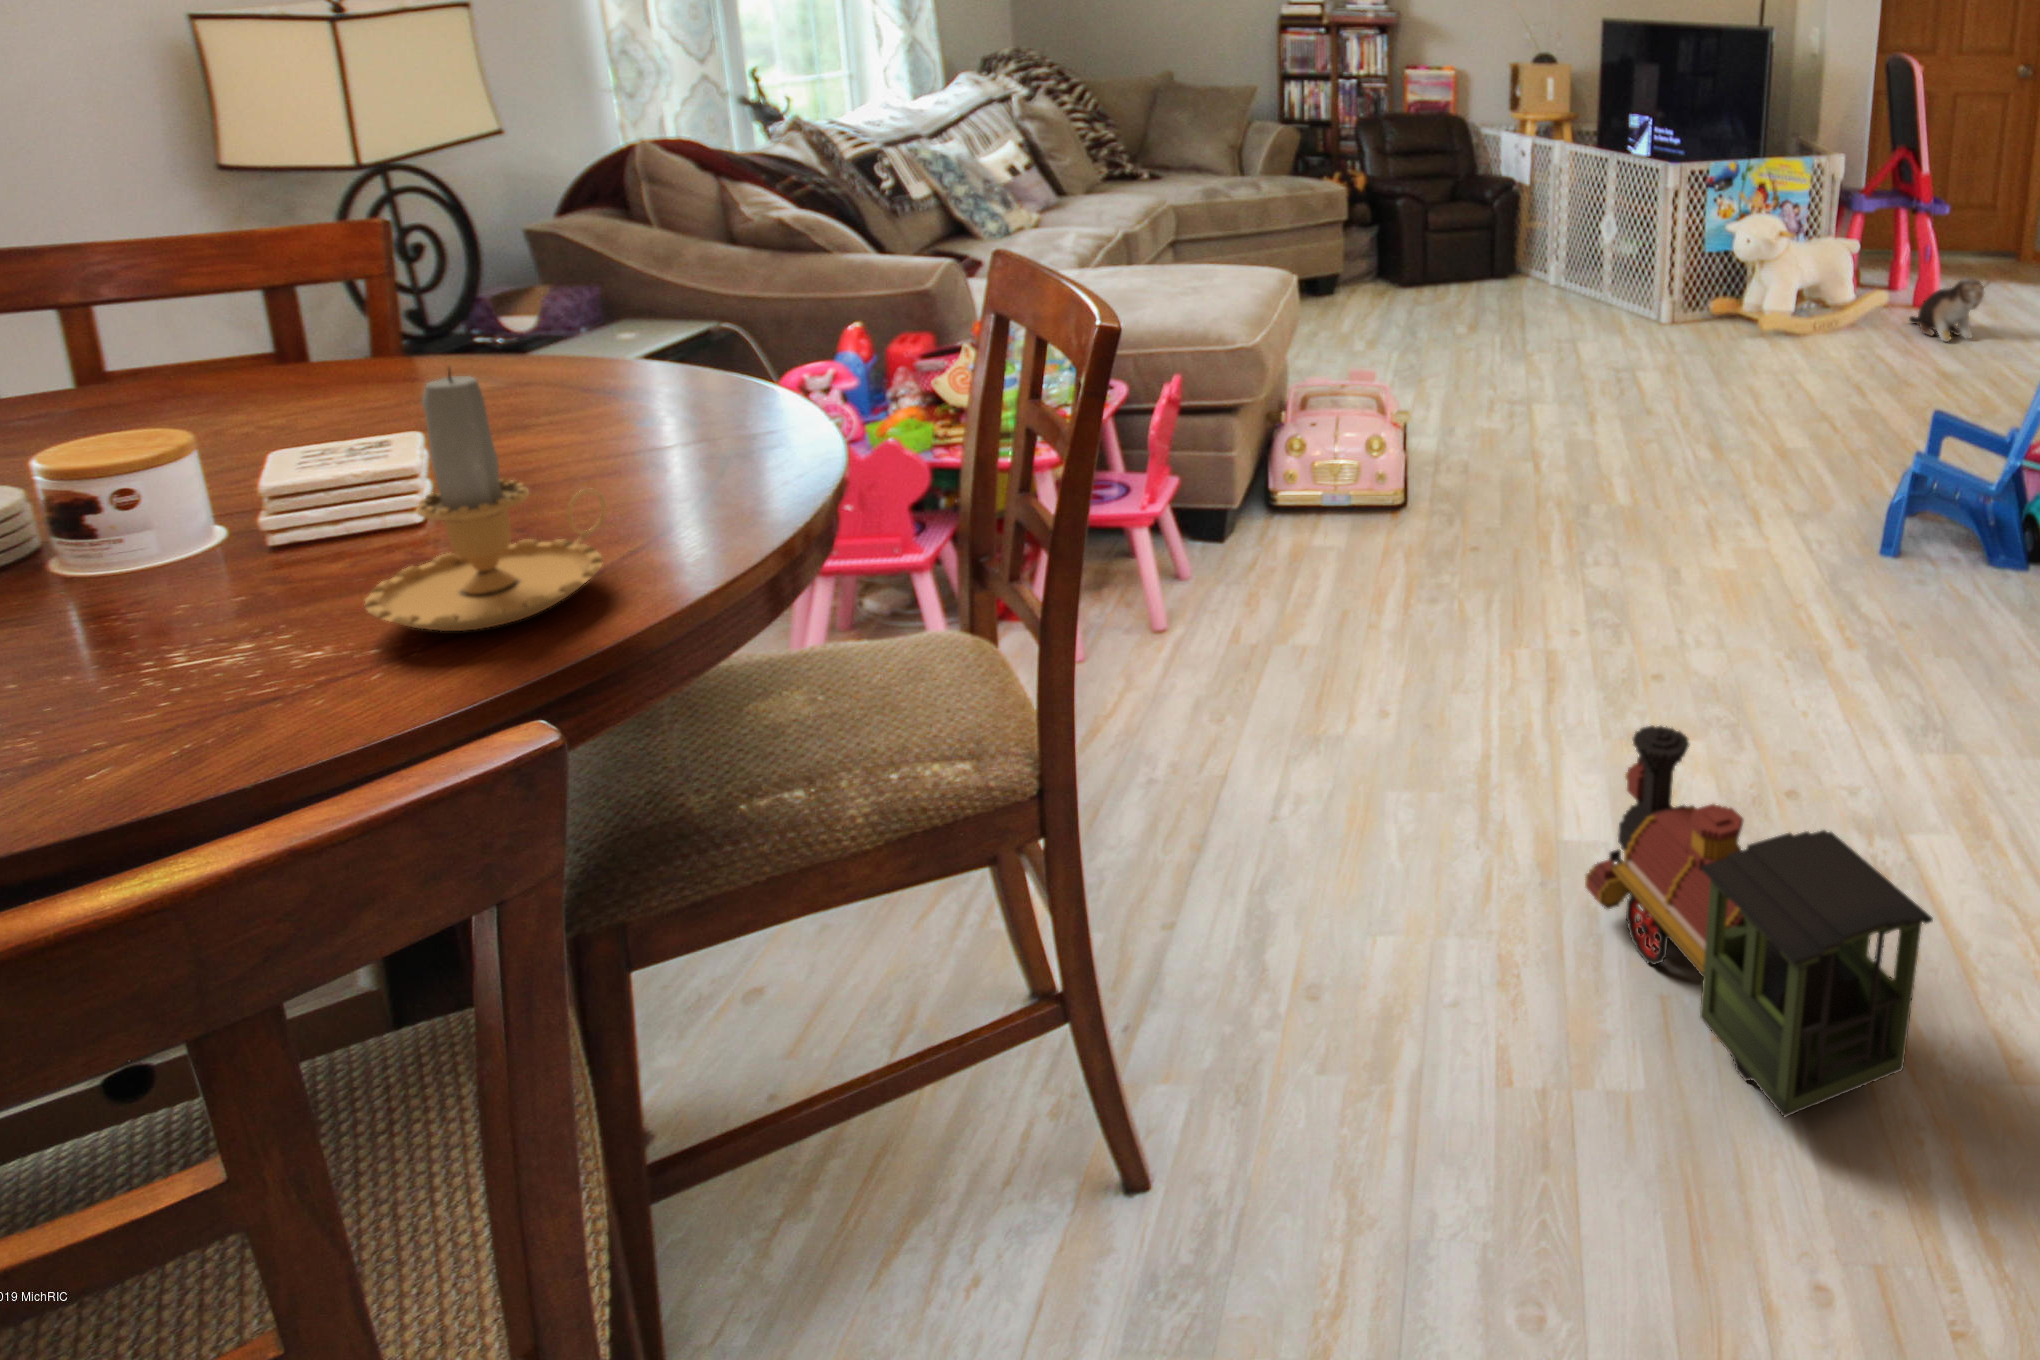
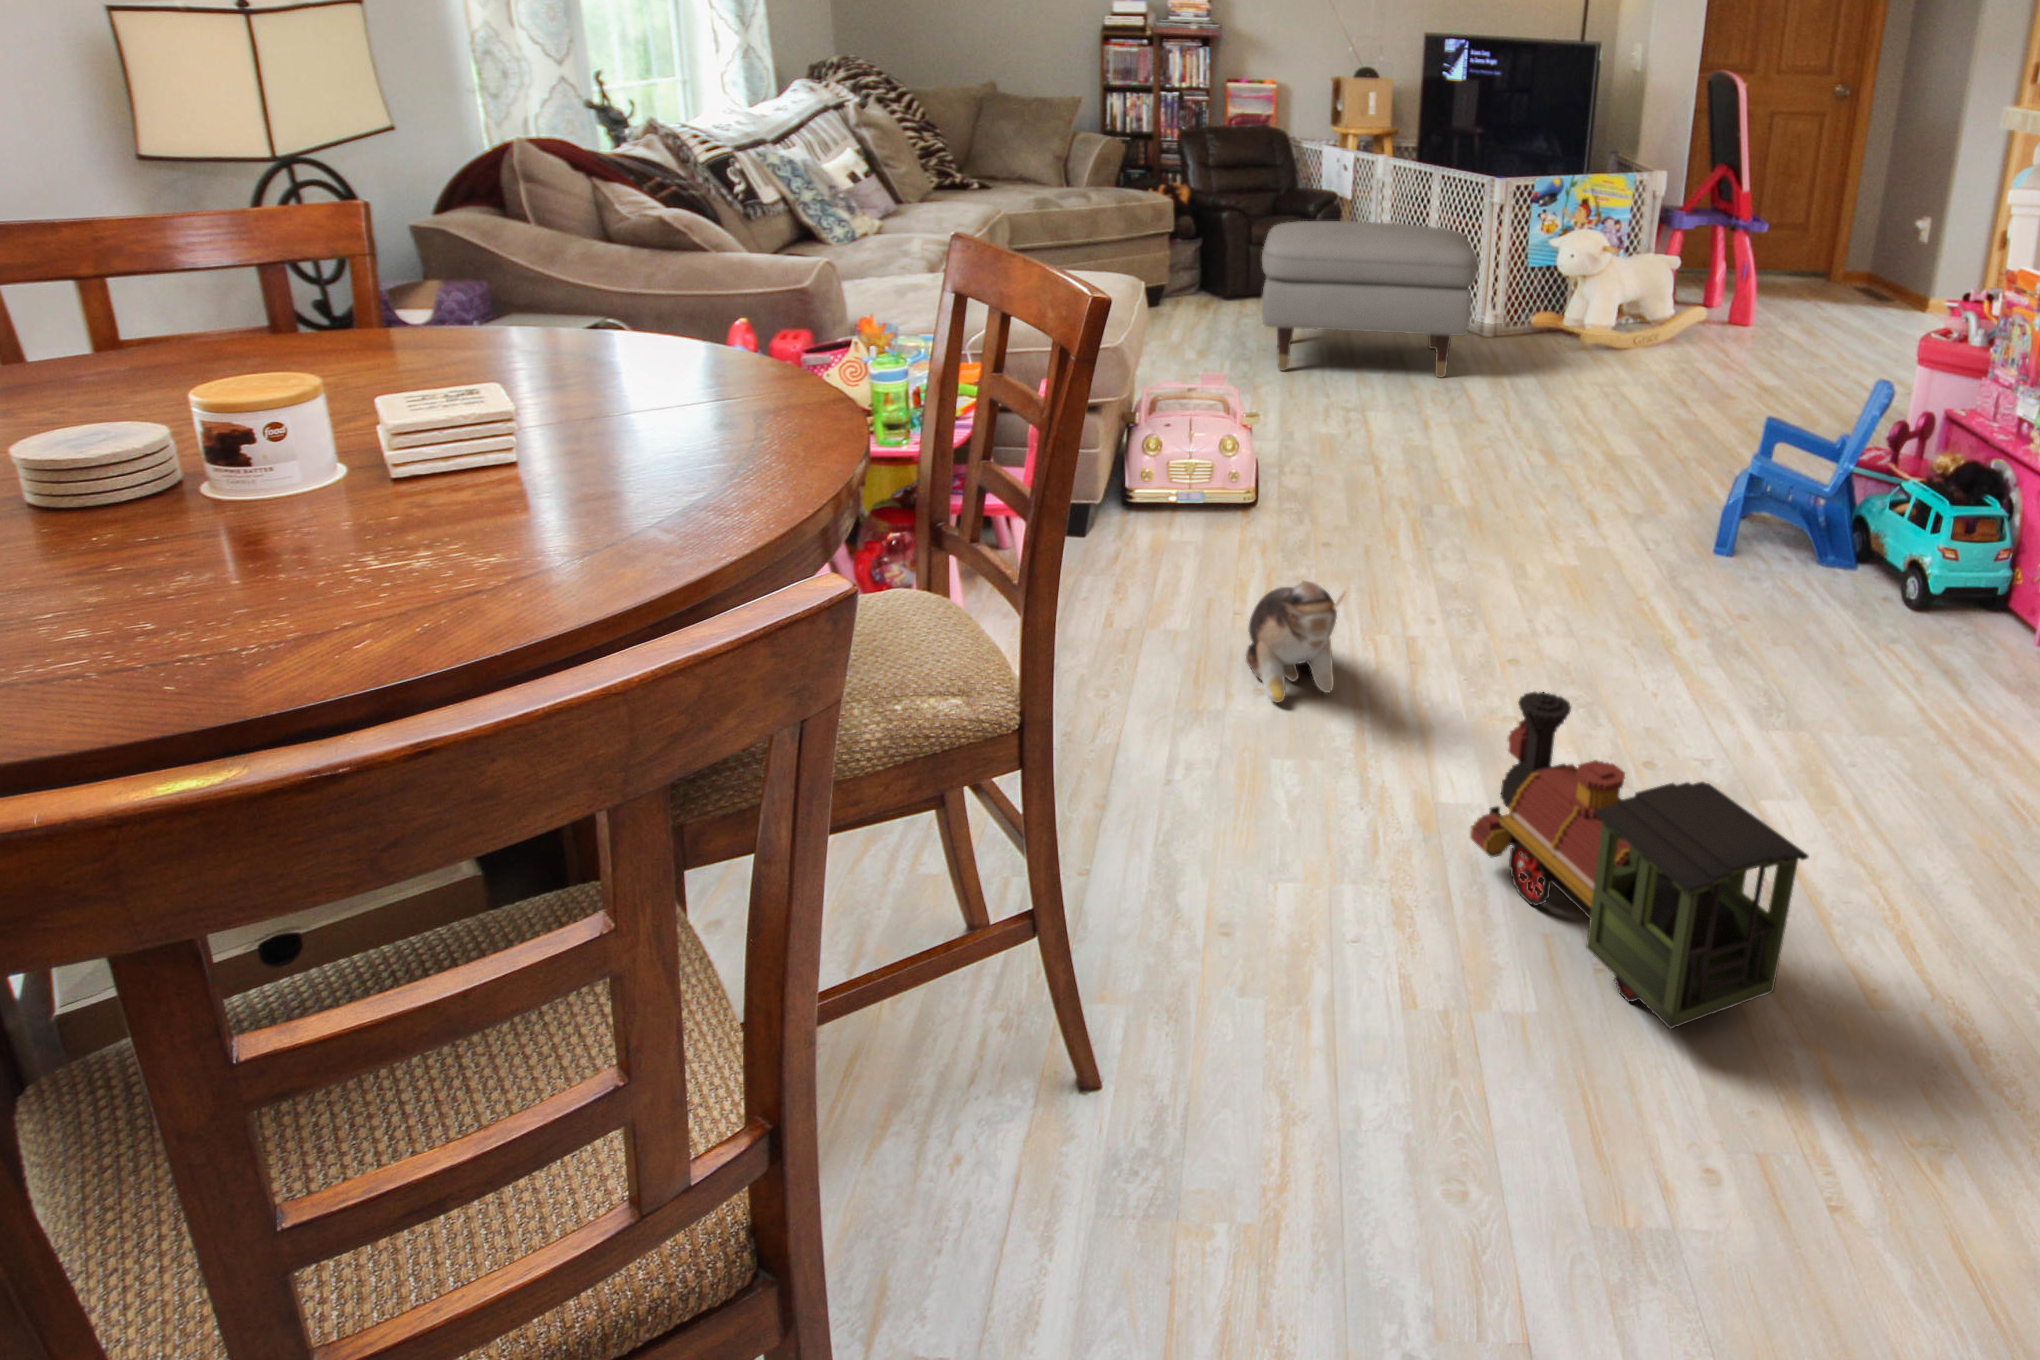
ottoman: none [1427,210,1648,368] -> present [1262,221,1479,378]
plush toy: present [1909,277,1991,342] -> present [1246,581,1344,703]
candle: present [365,371,606,631] -> none [488,318,681,555]

